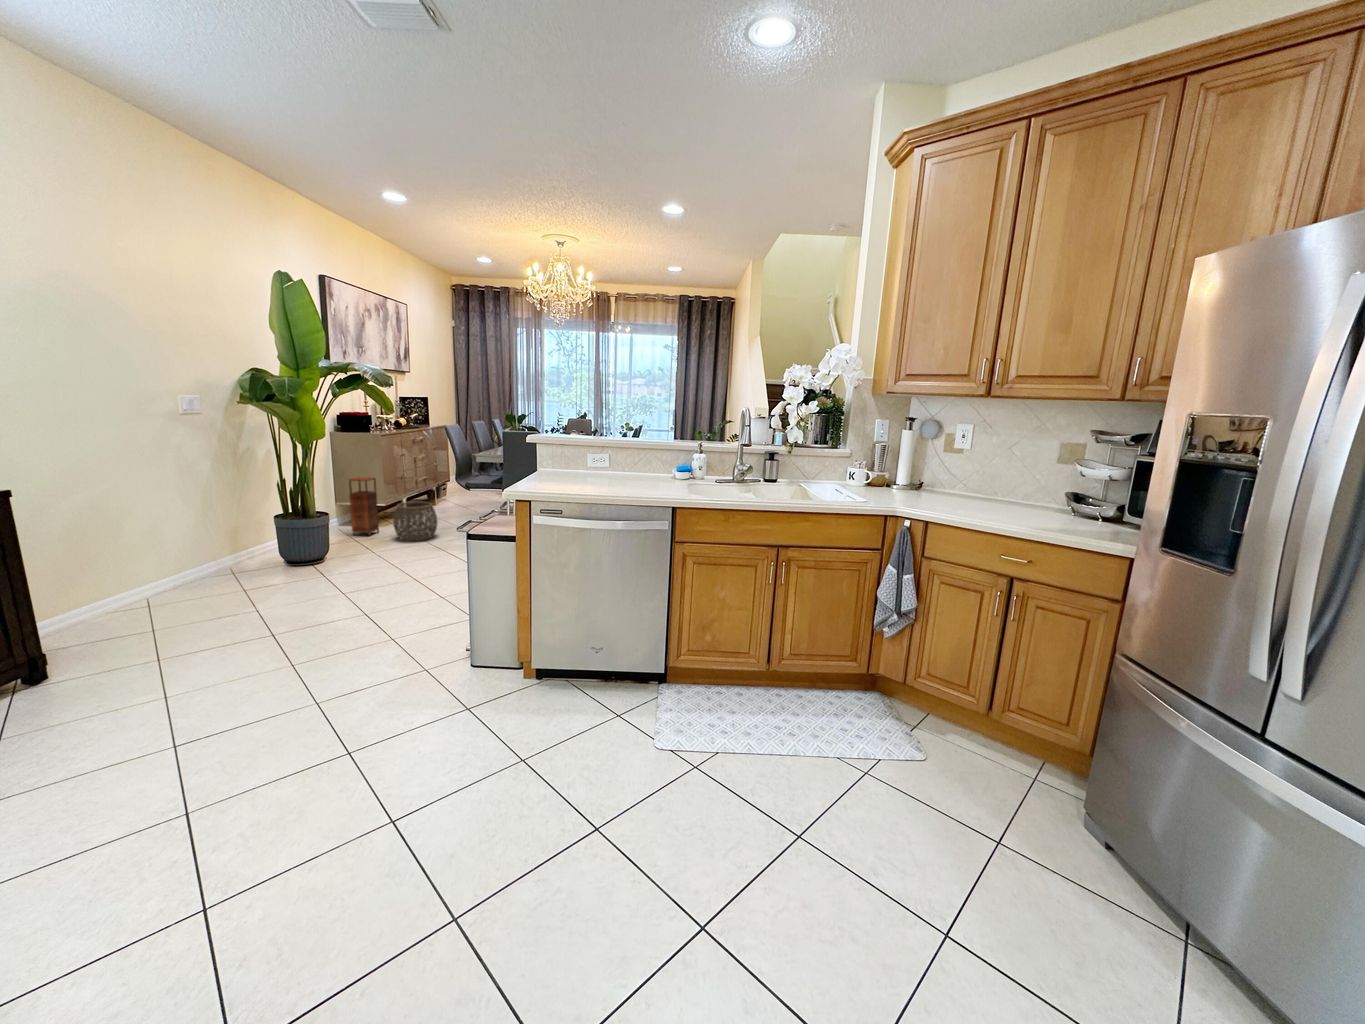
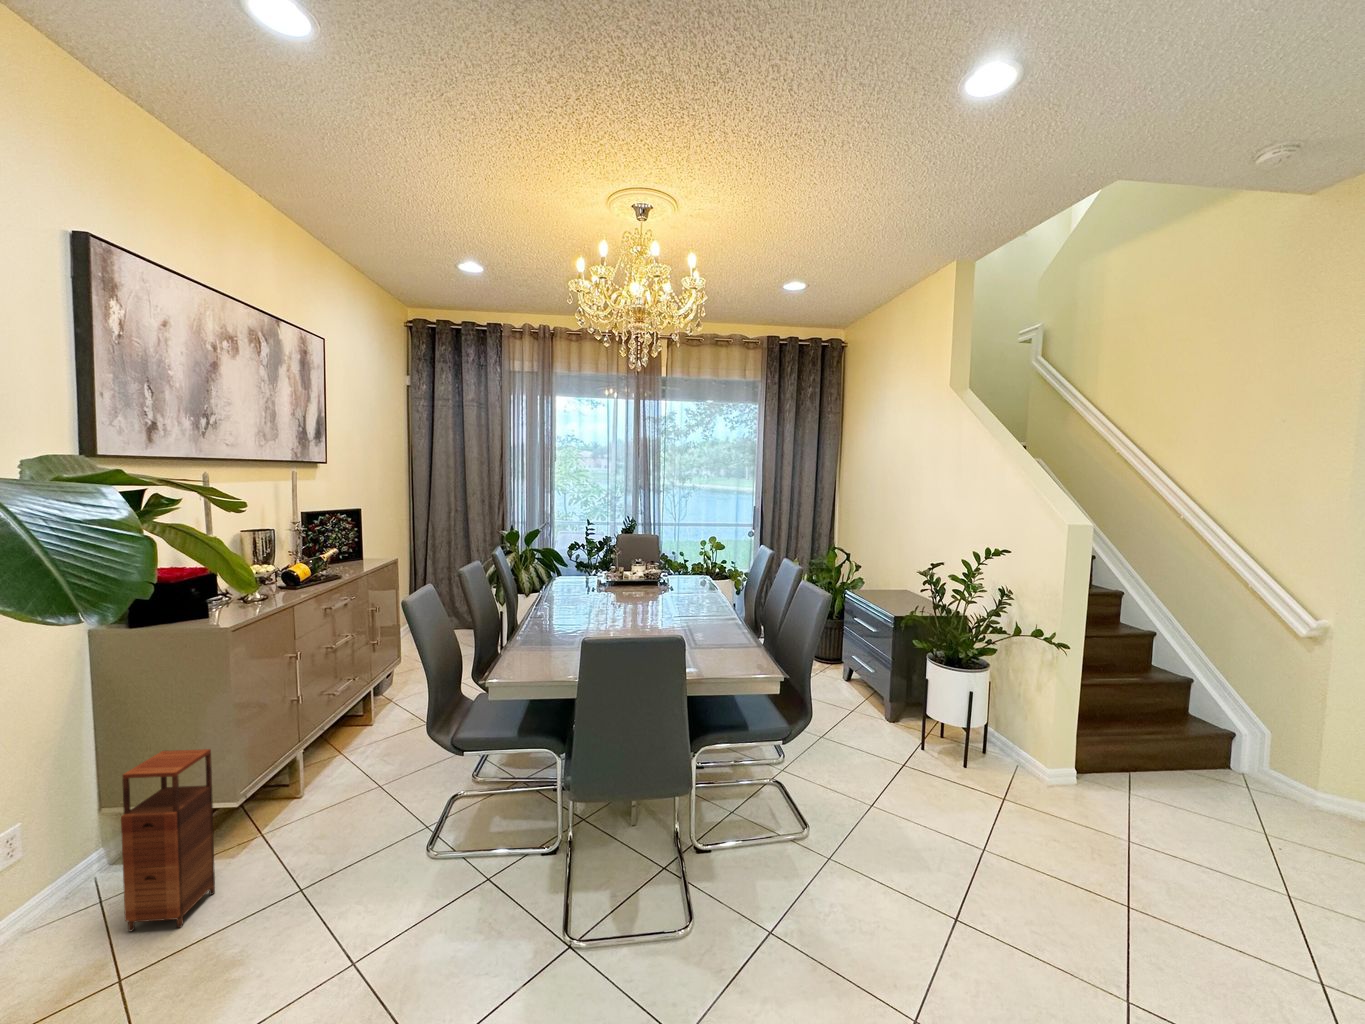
woven basket: present [393,501,437,541] -> none [249,799,382,948]

